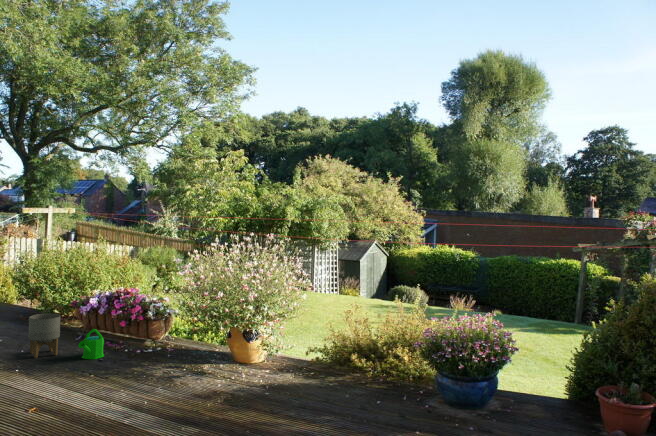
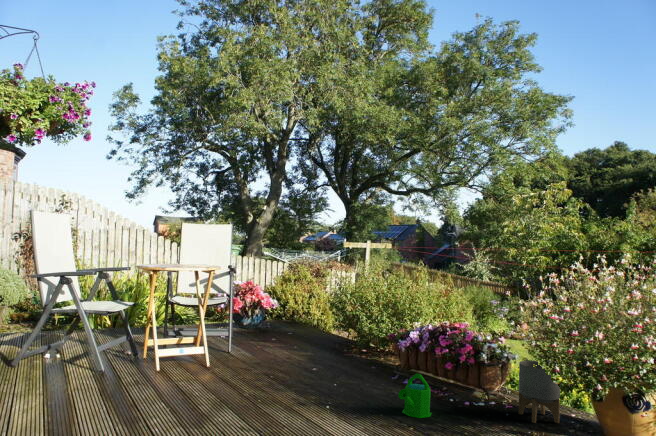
planter: present [28,314,61,358] -> present [519,361,560,423]

